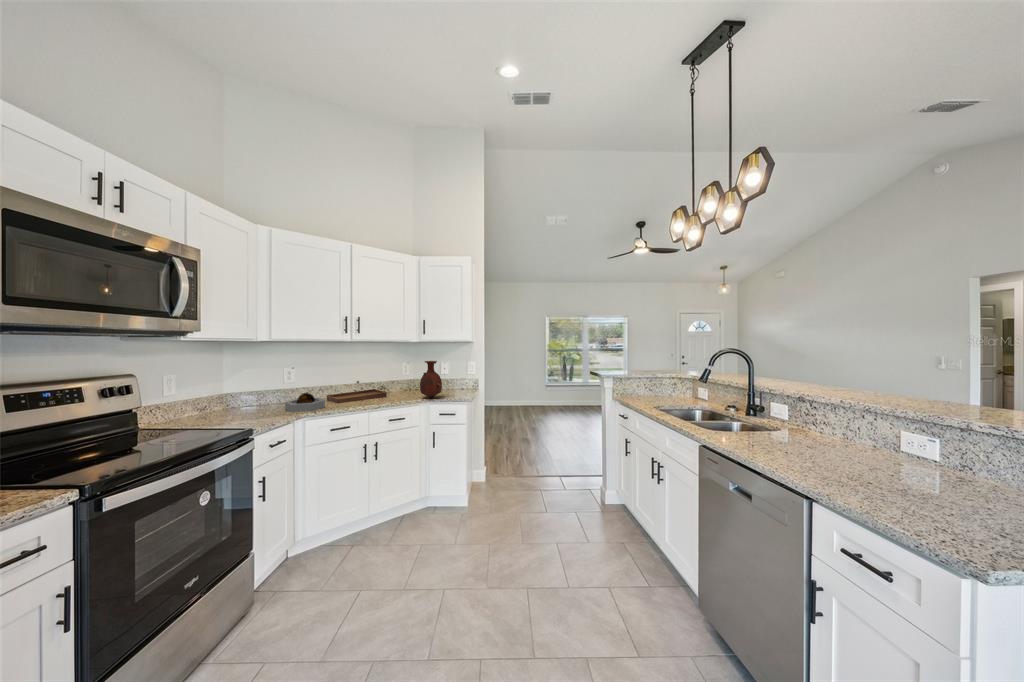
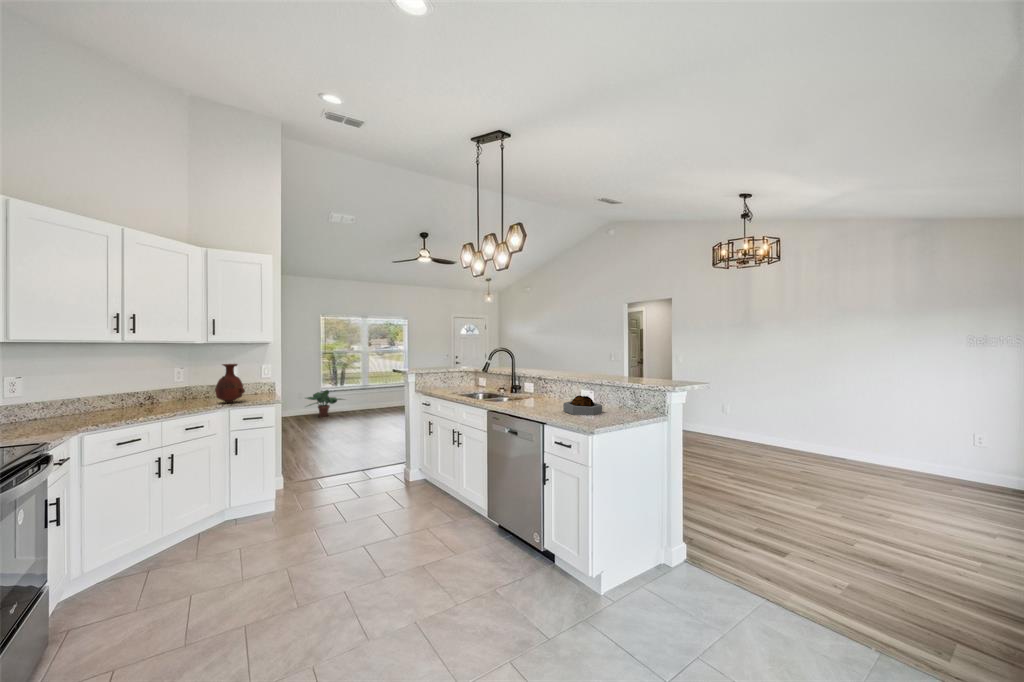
tray: present [327,381,387,403] -> none [80,390,166,417]
potted plant: none [535,383,572,408] -> present [307,390,342,417]
decorative bowl: present [285,393,325,412] -> present [563,395,602,416]

